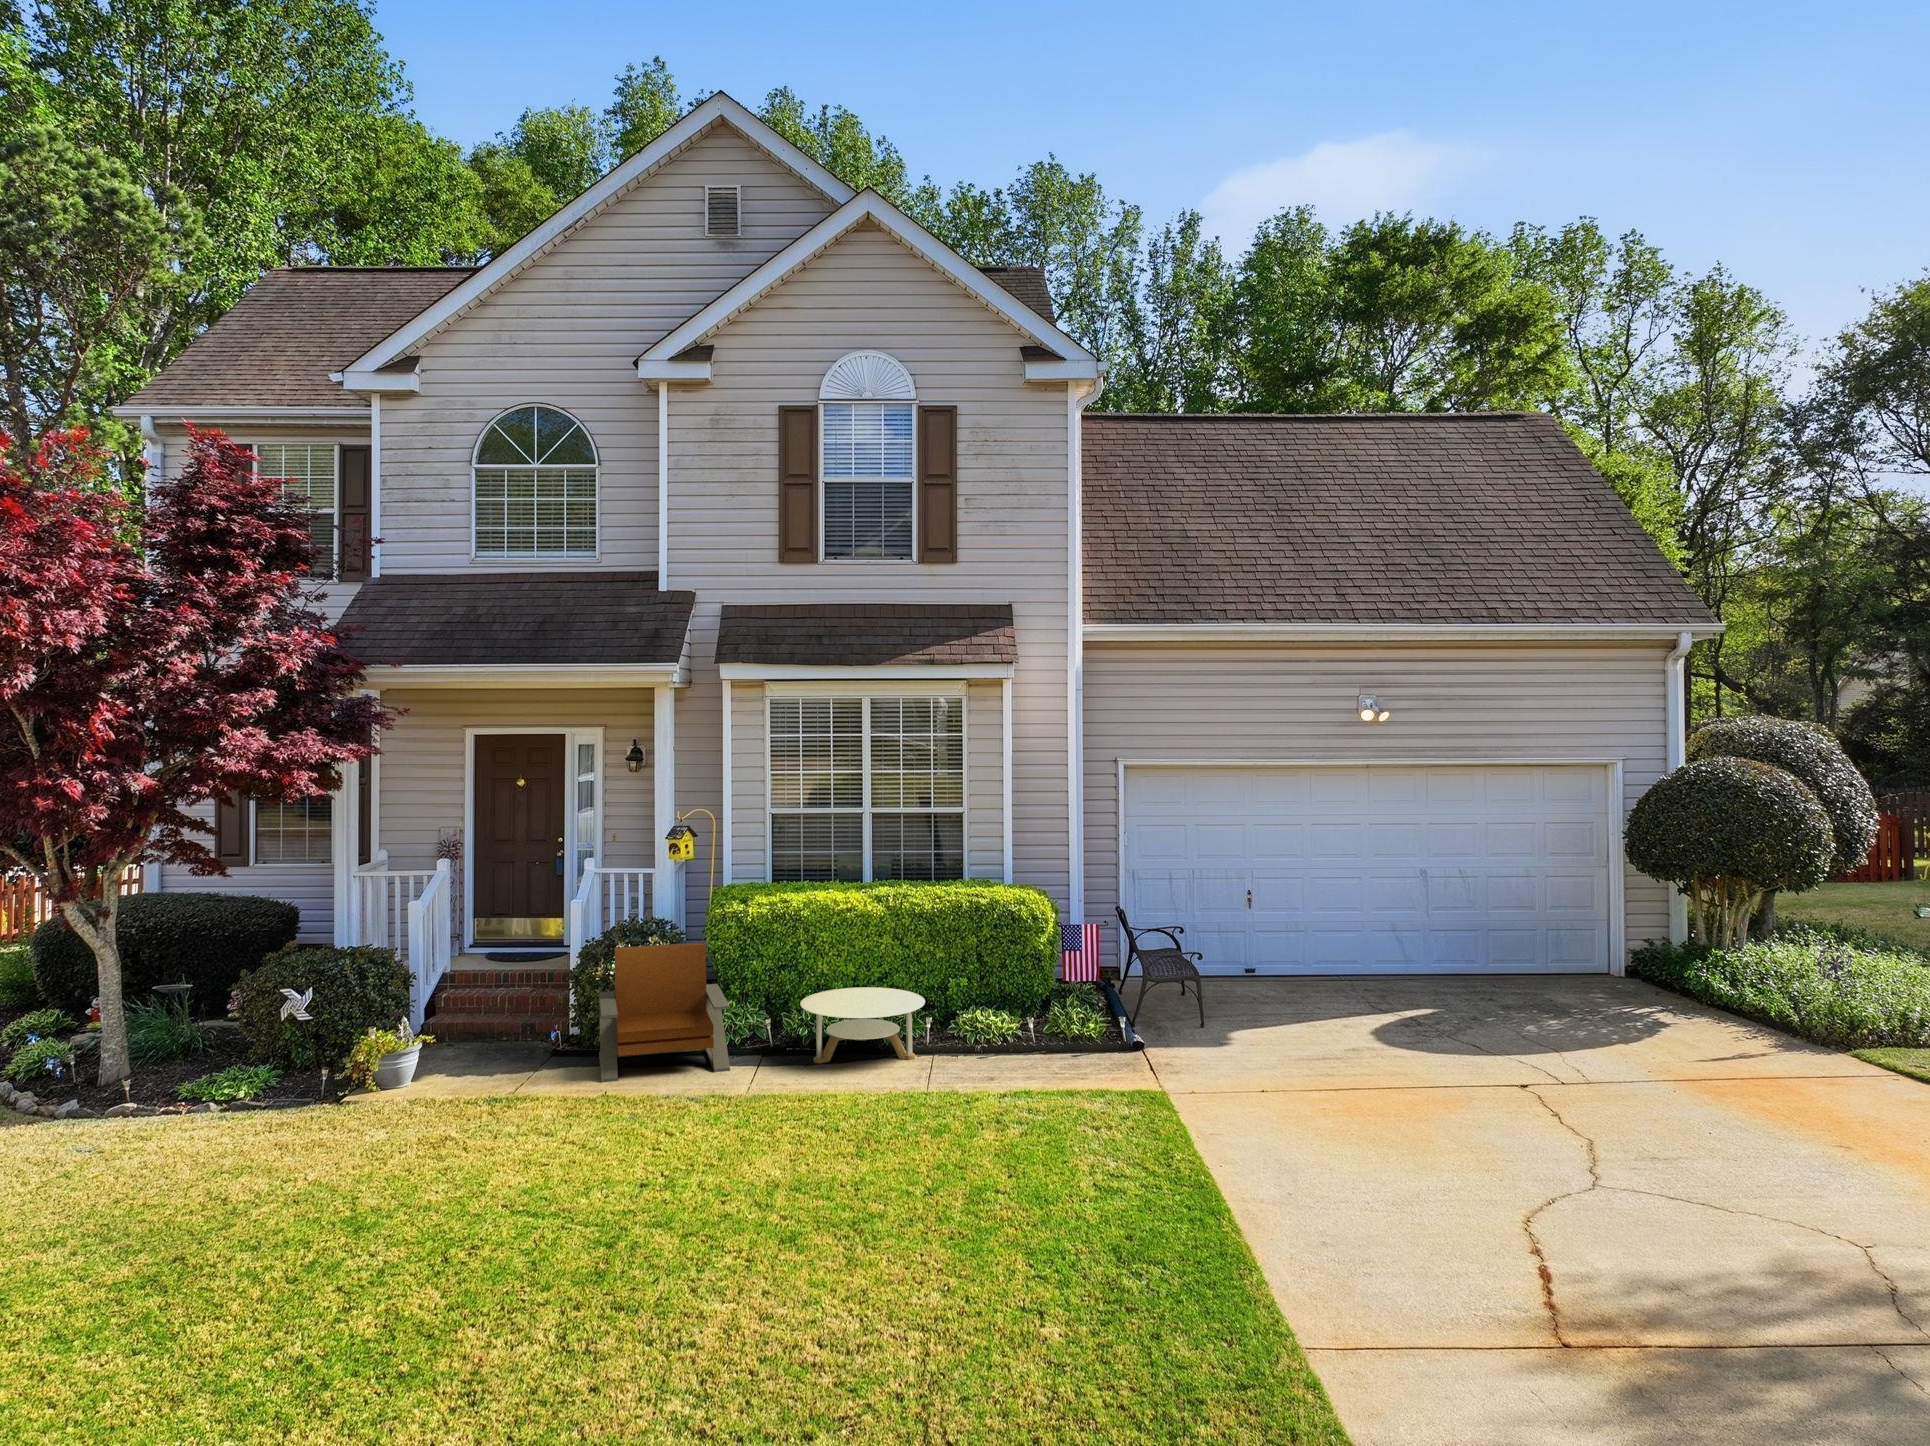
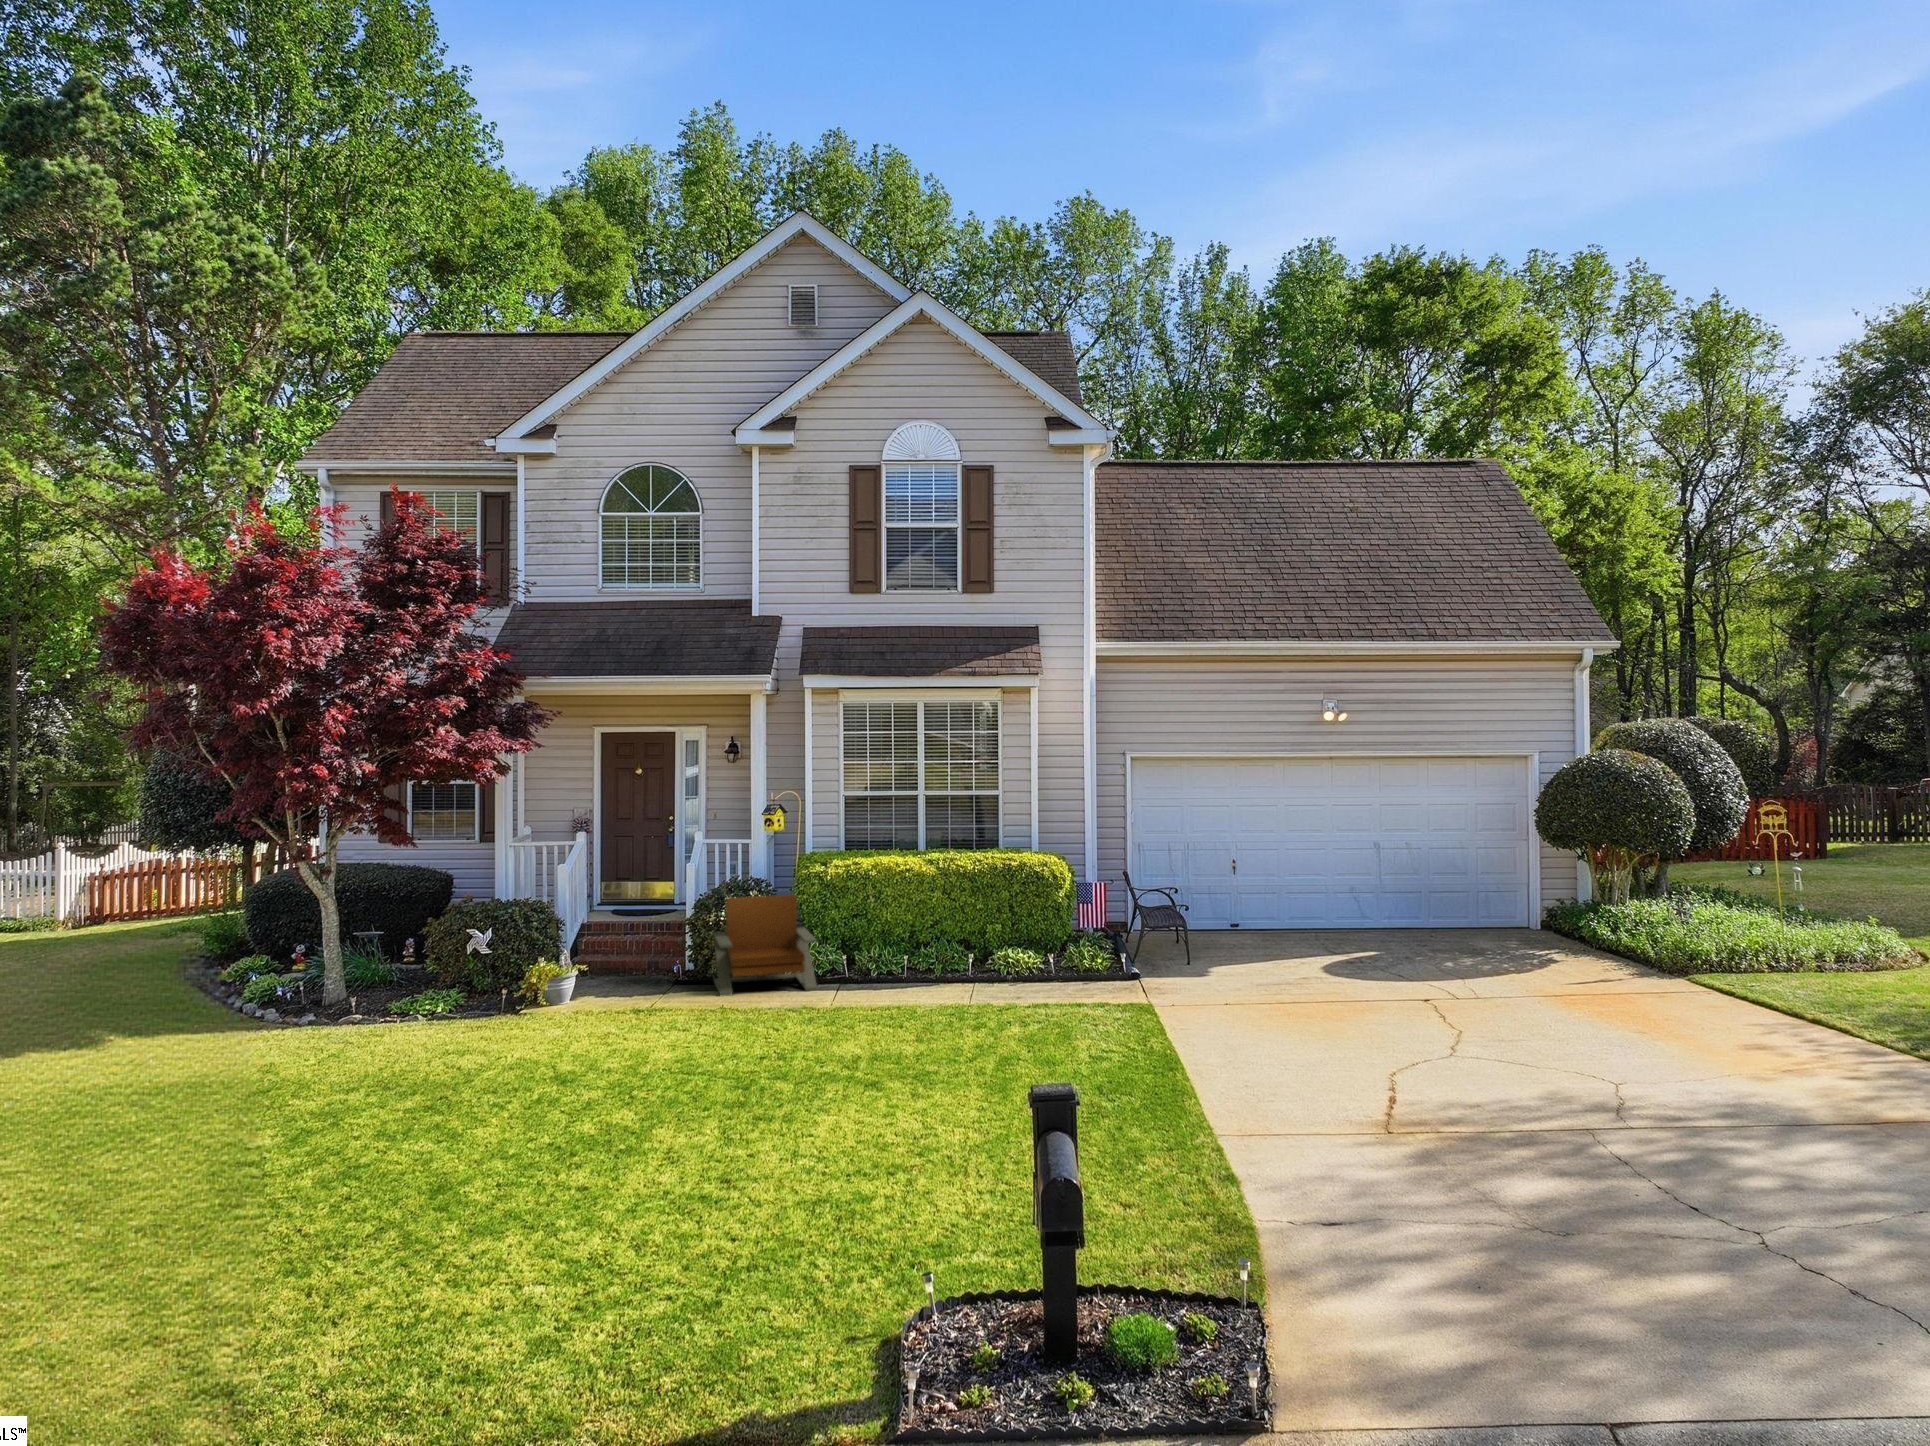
round table: present [800,987,925,1063] -> none [870,931,968,985]

